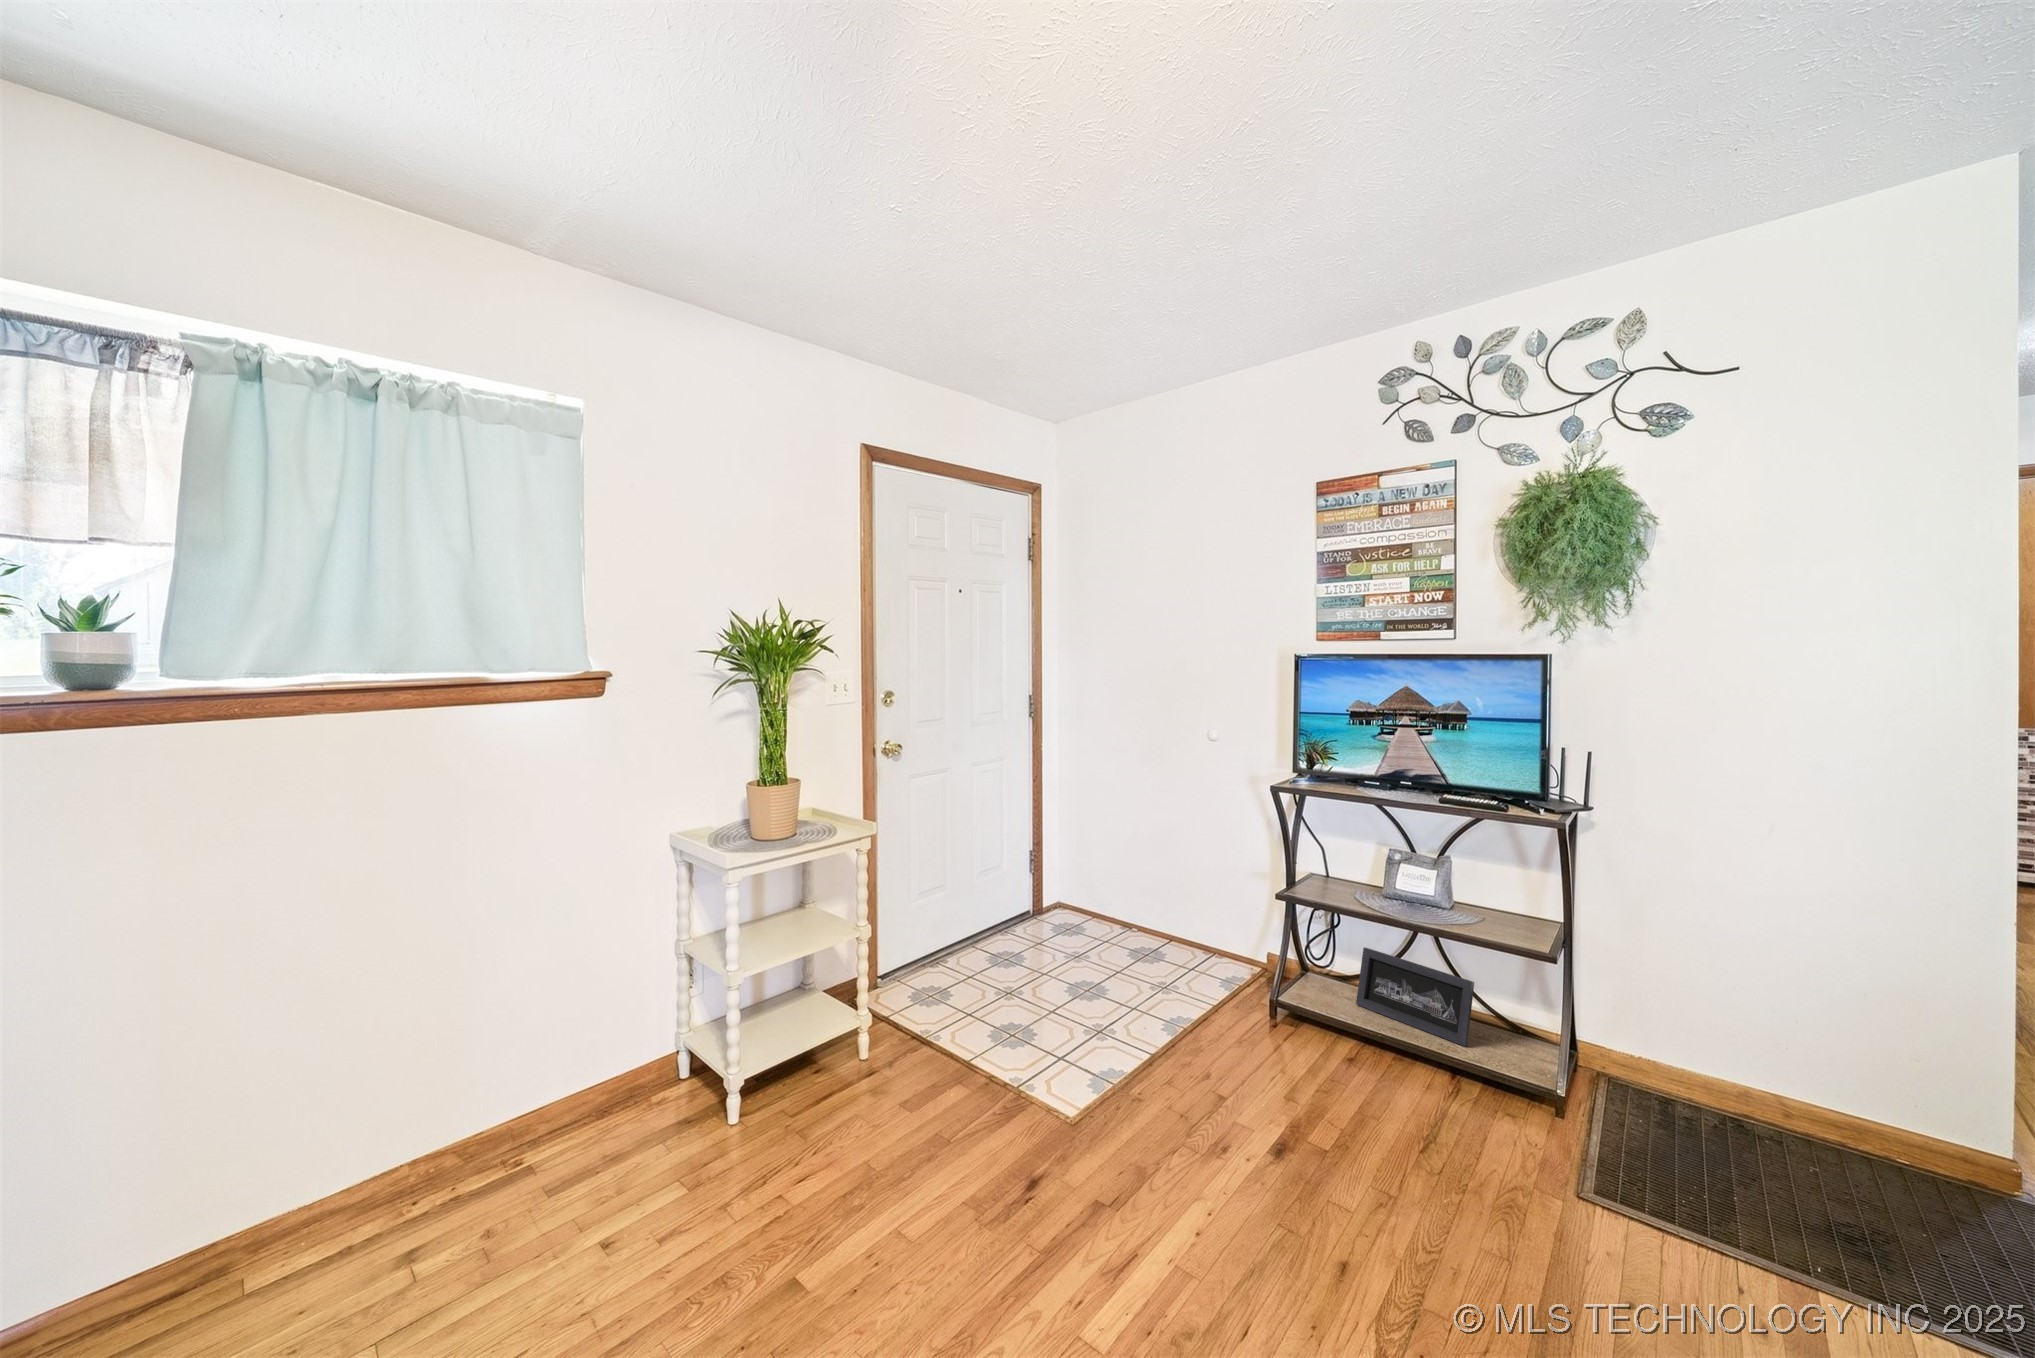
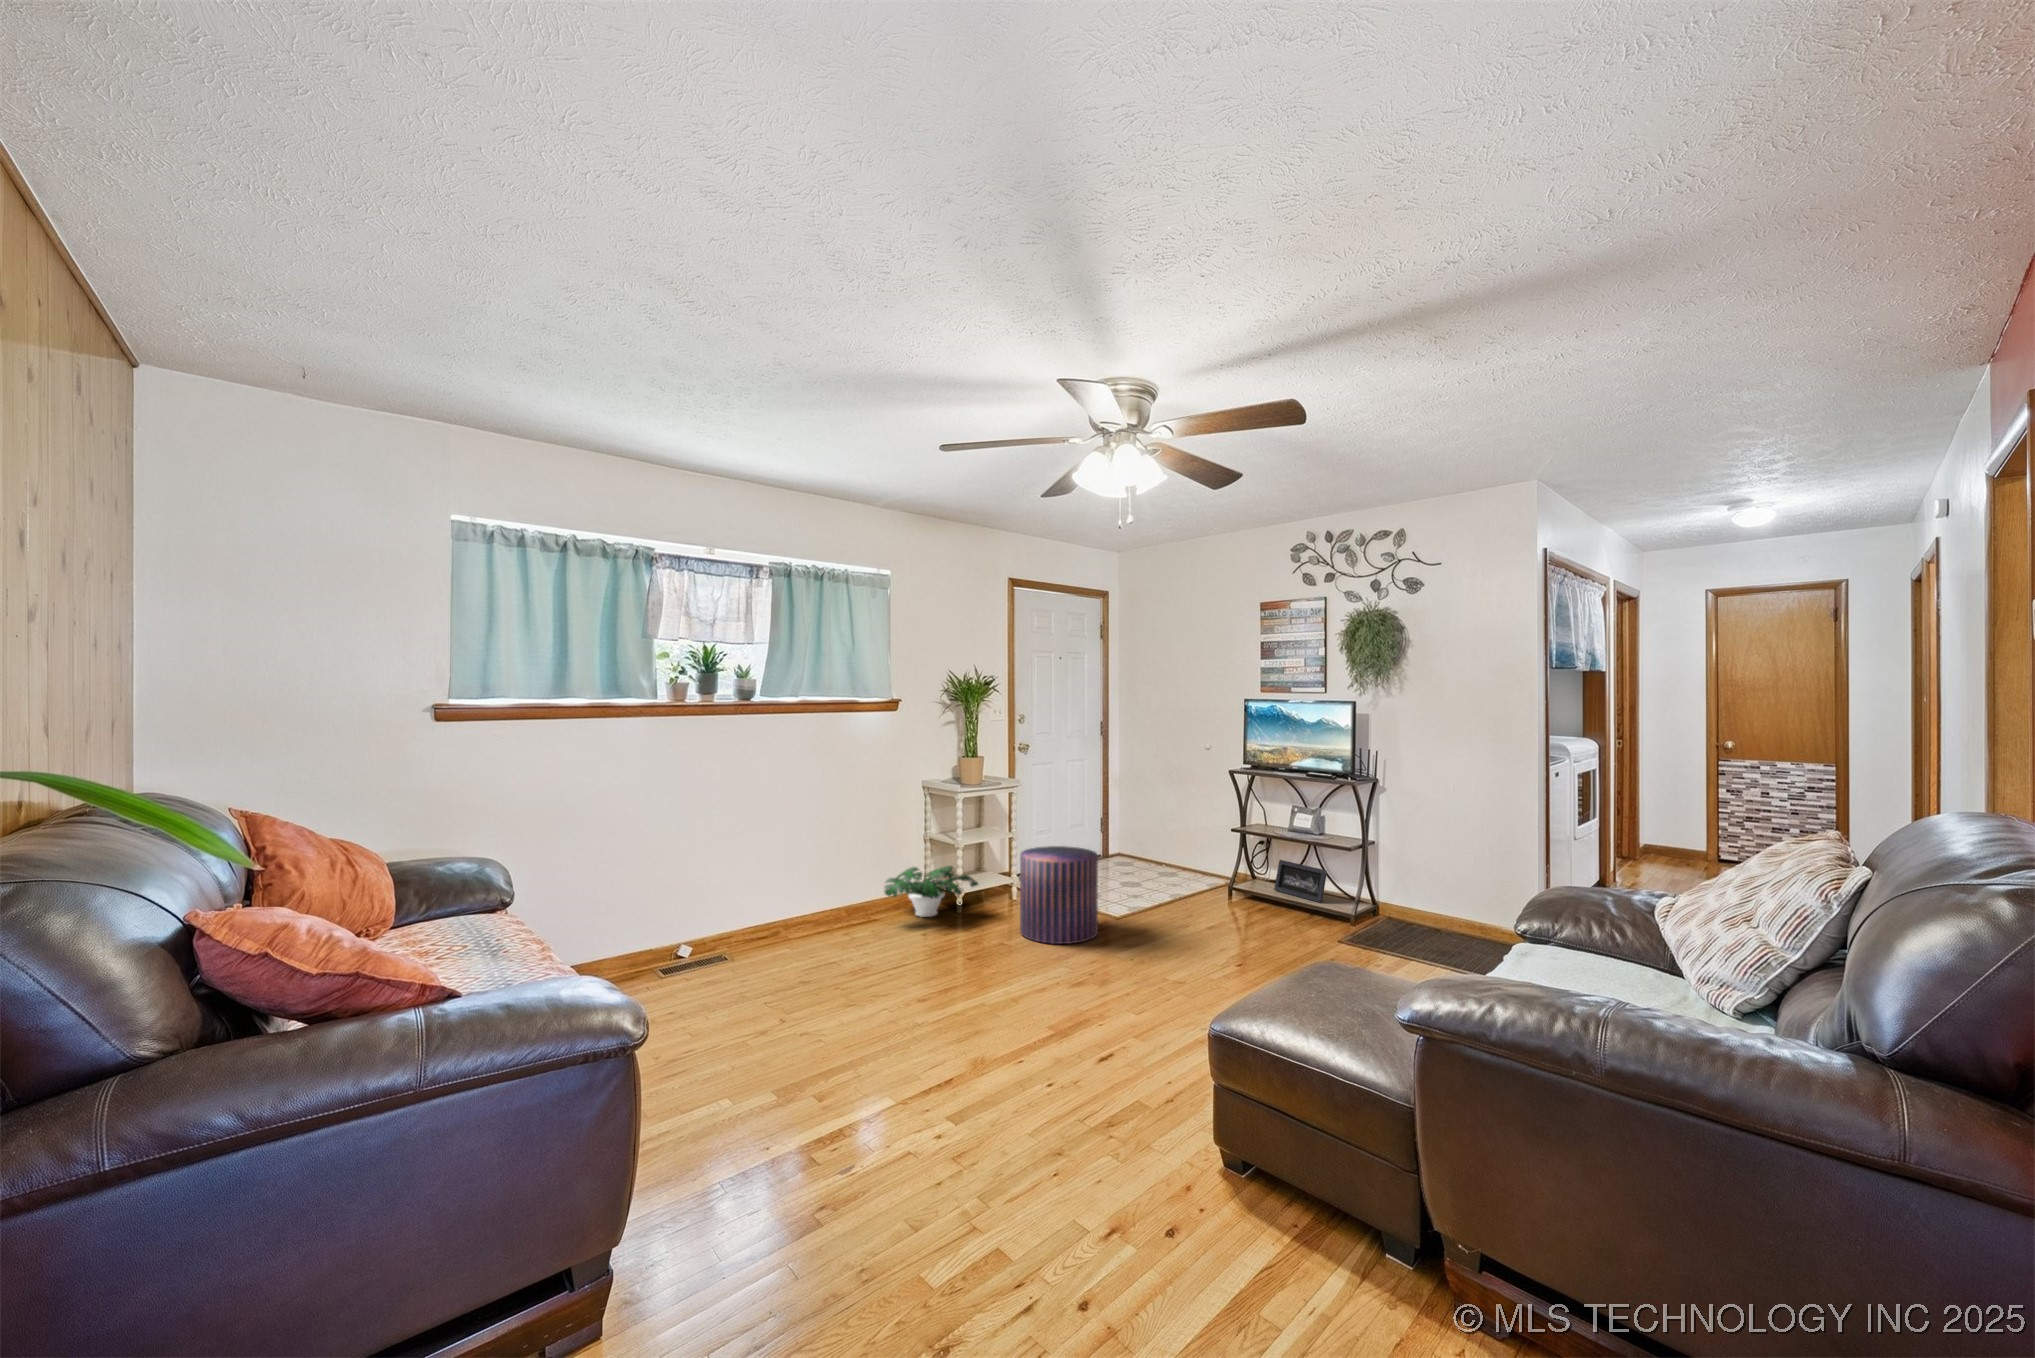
pouf: none [864,985,1048,1276] -> present [1020,846,1098,944]
potted plant: none [541,1013,786,1154] -> present [884,866,978,917]

